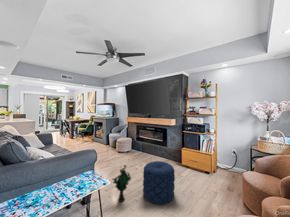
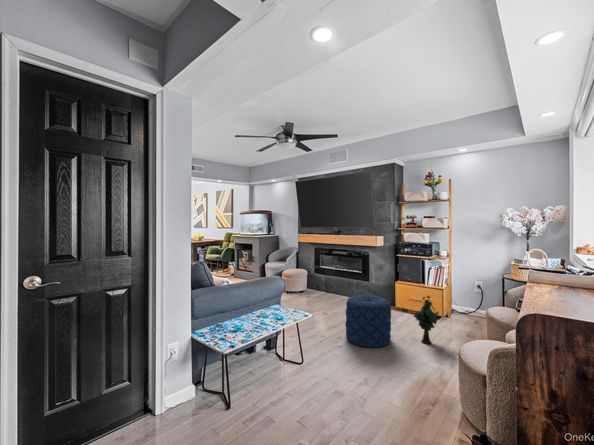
decorative plant: present [112,165,131,202] -> present [414,296,439,344]

